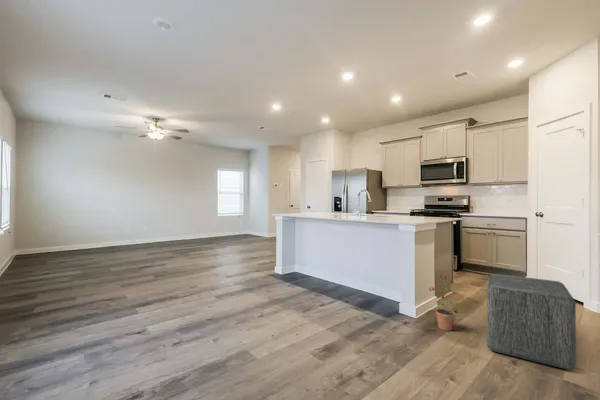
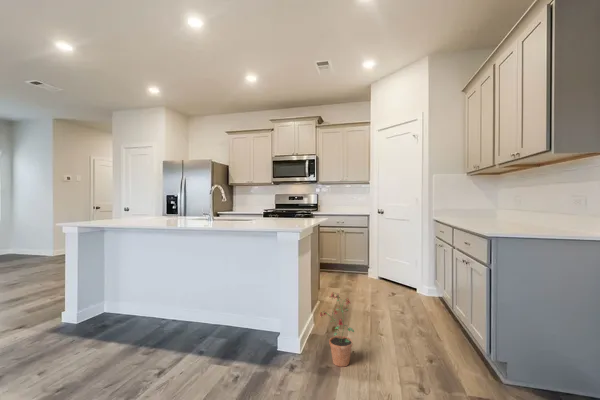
ottoman: present [487,274,576,370] -> none [382,282,483,386]

